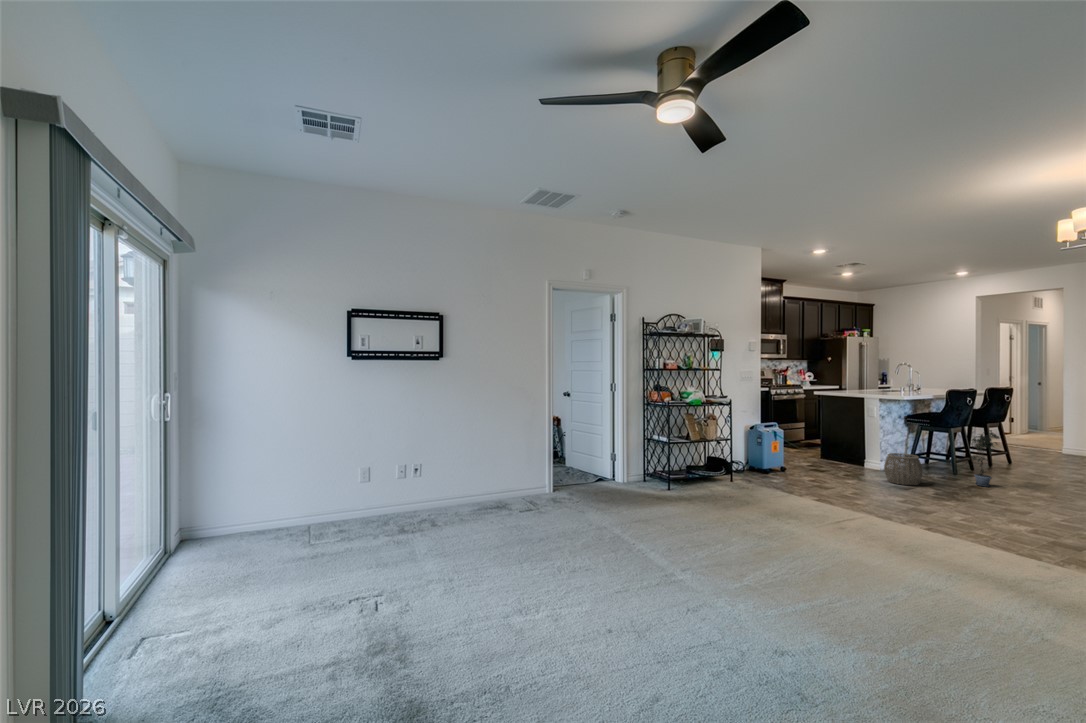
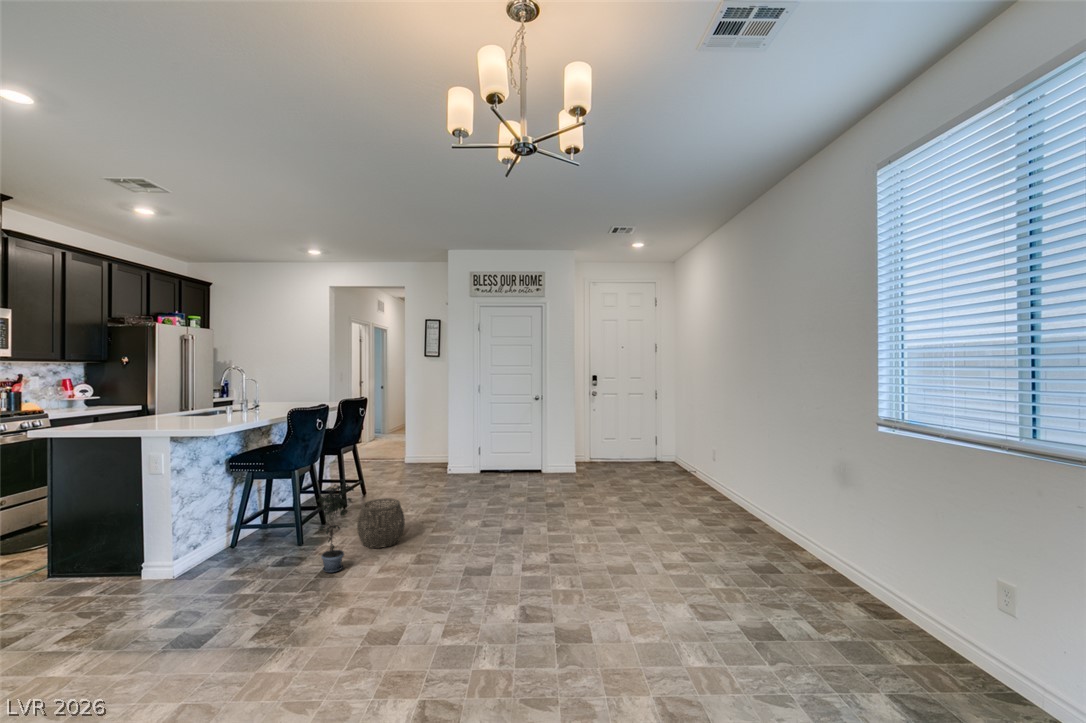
woven basket: present [884,453,923,485] -> present [357,498,405,548]

